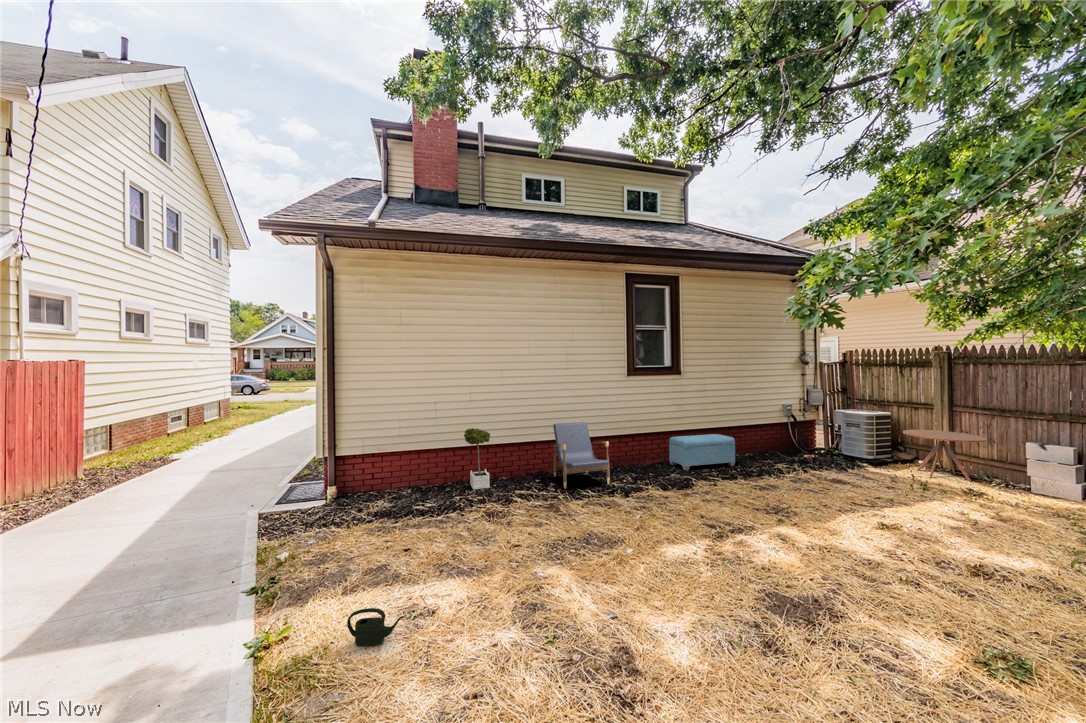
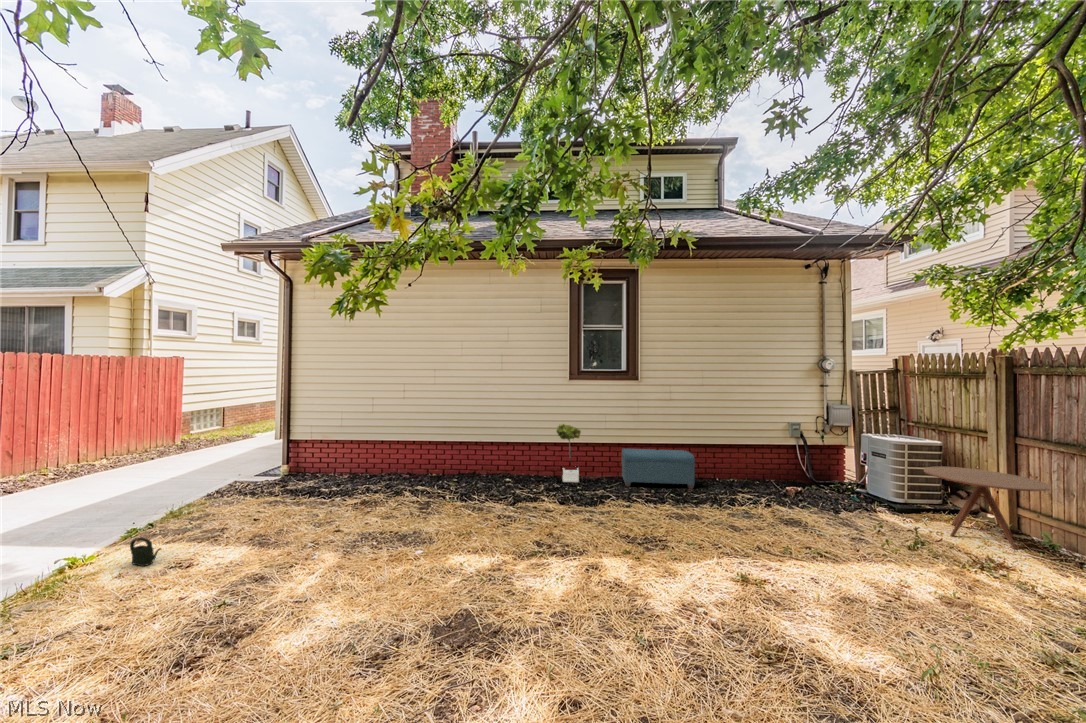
lounge chair: present [553,422,610,489] -> none [472,423,525,488]
potted tree: present [464,428,490,489] -> present [557,424,581,482]

